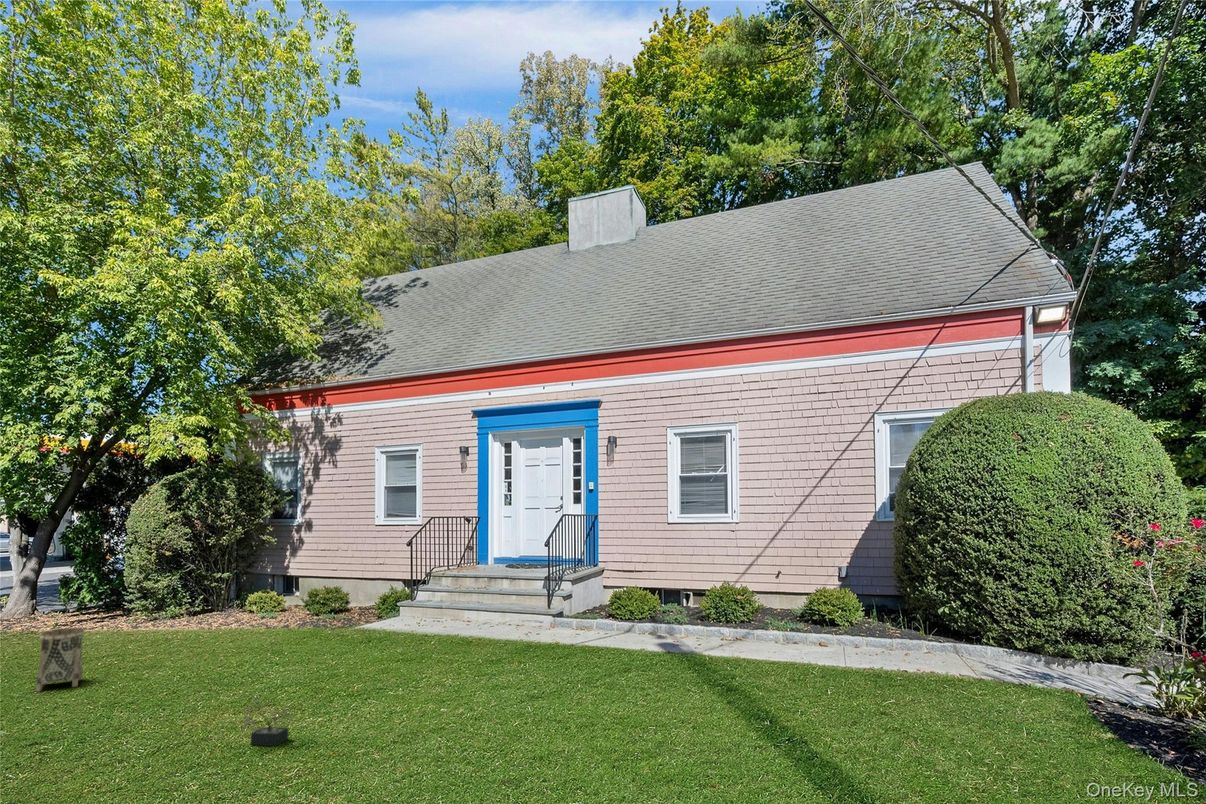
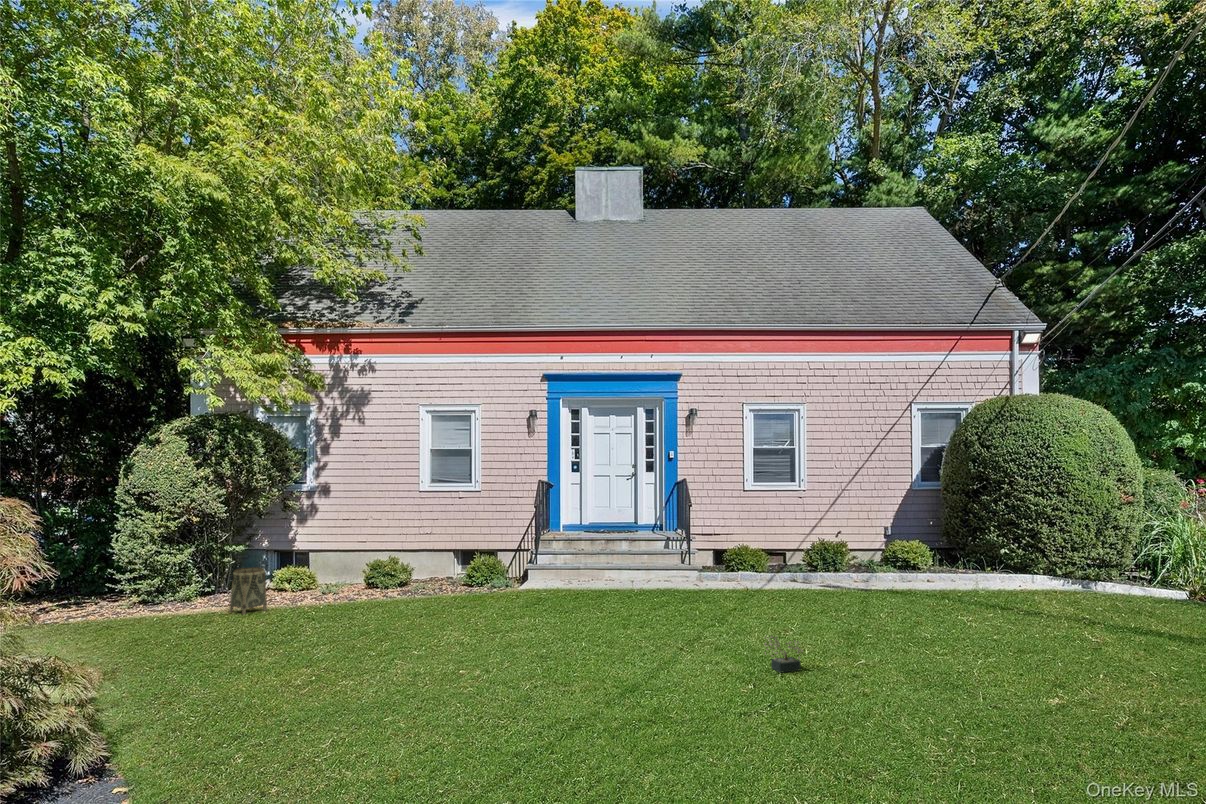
basket: present [36,628,85,692] -> present [229,567,267,615]

